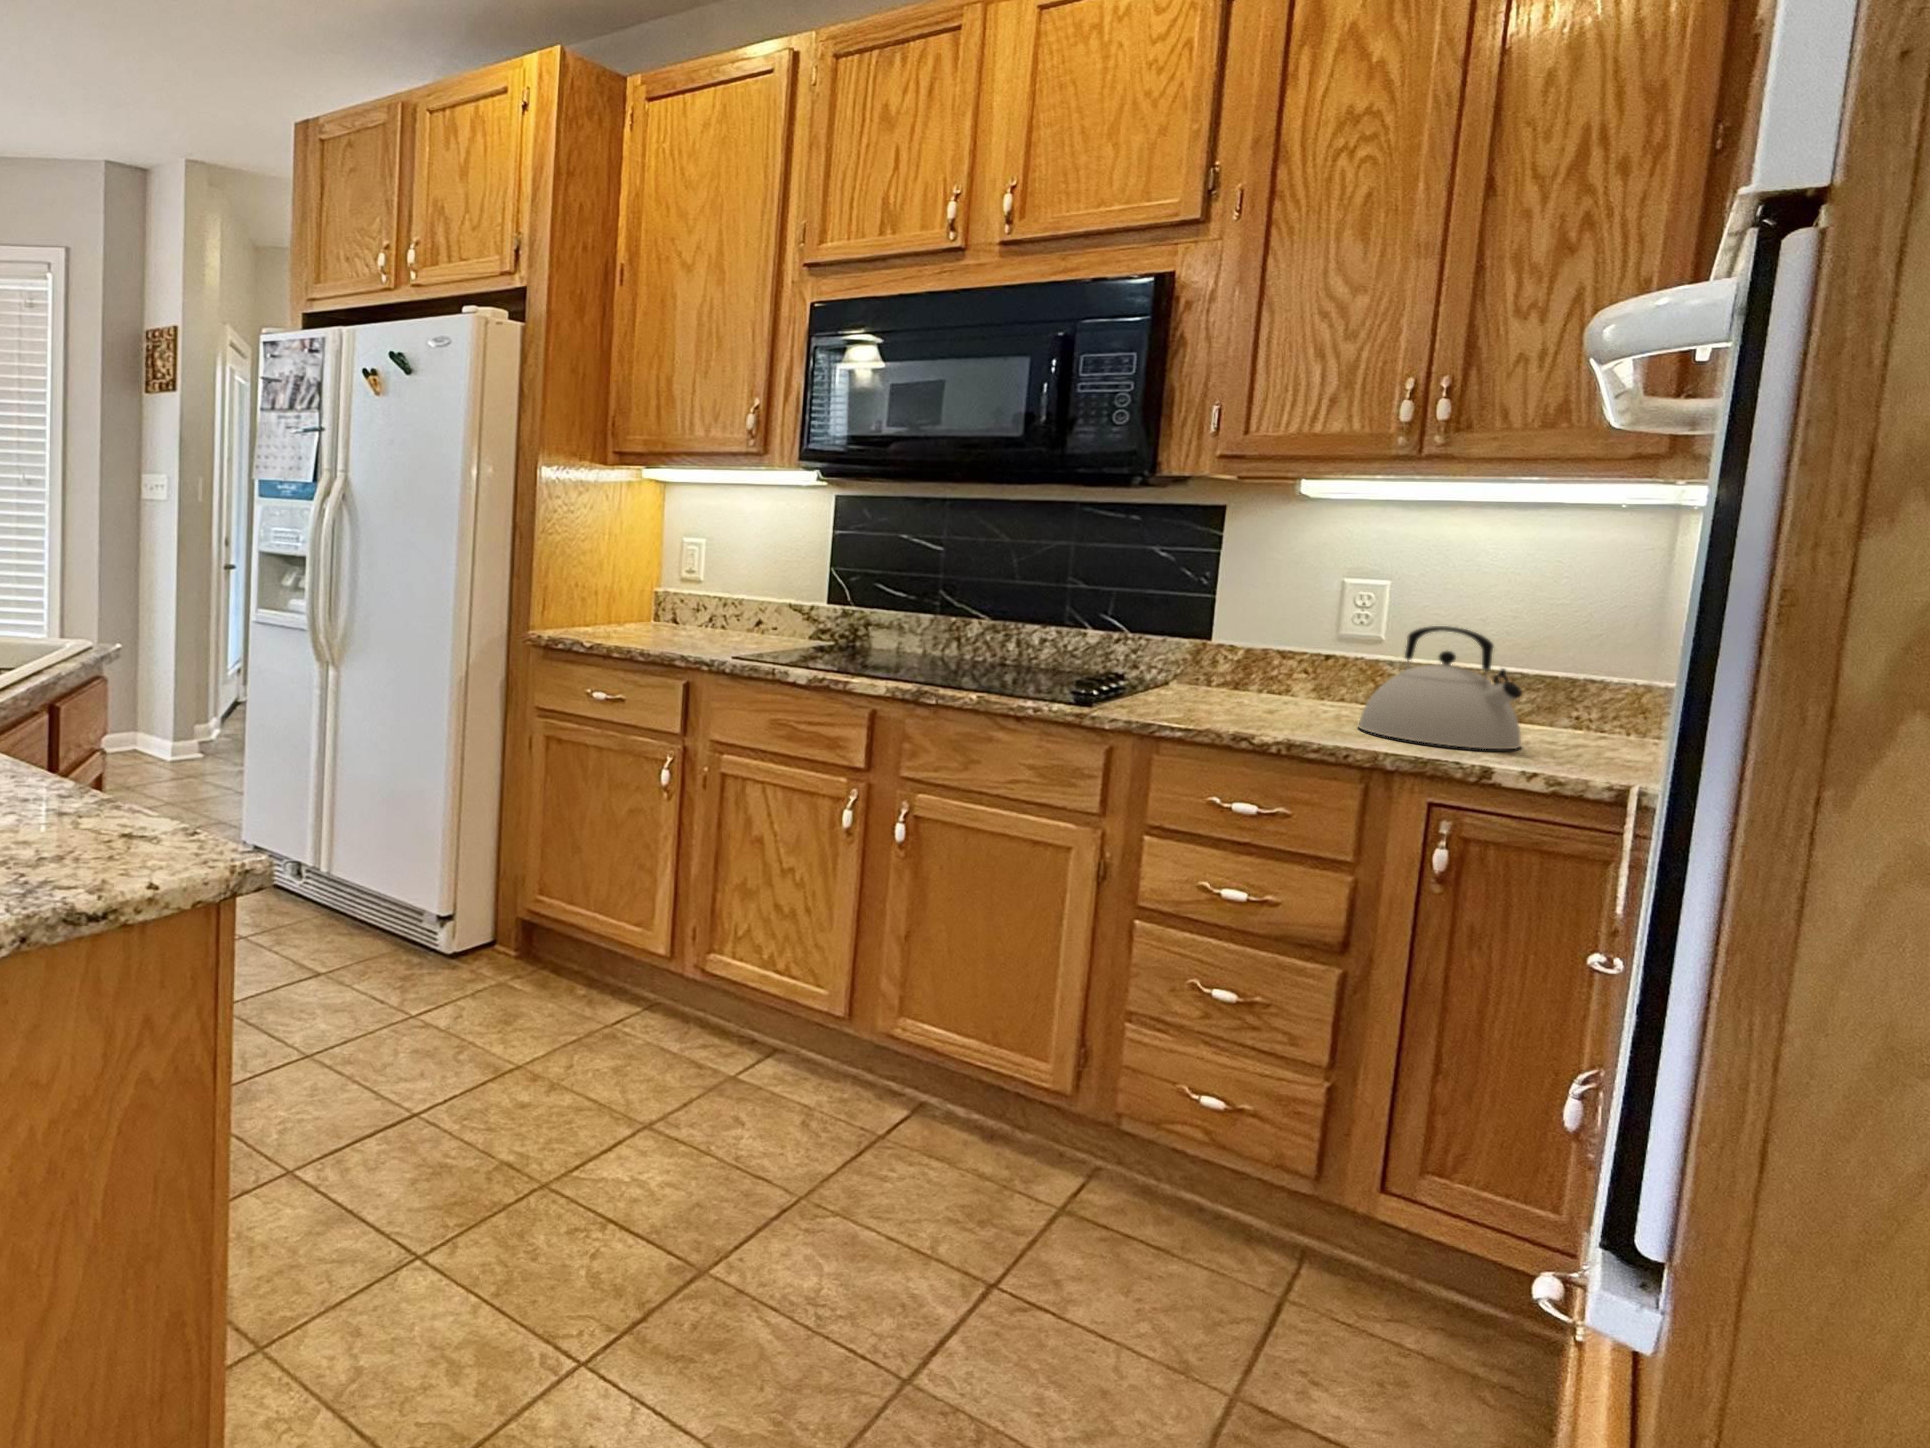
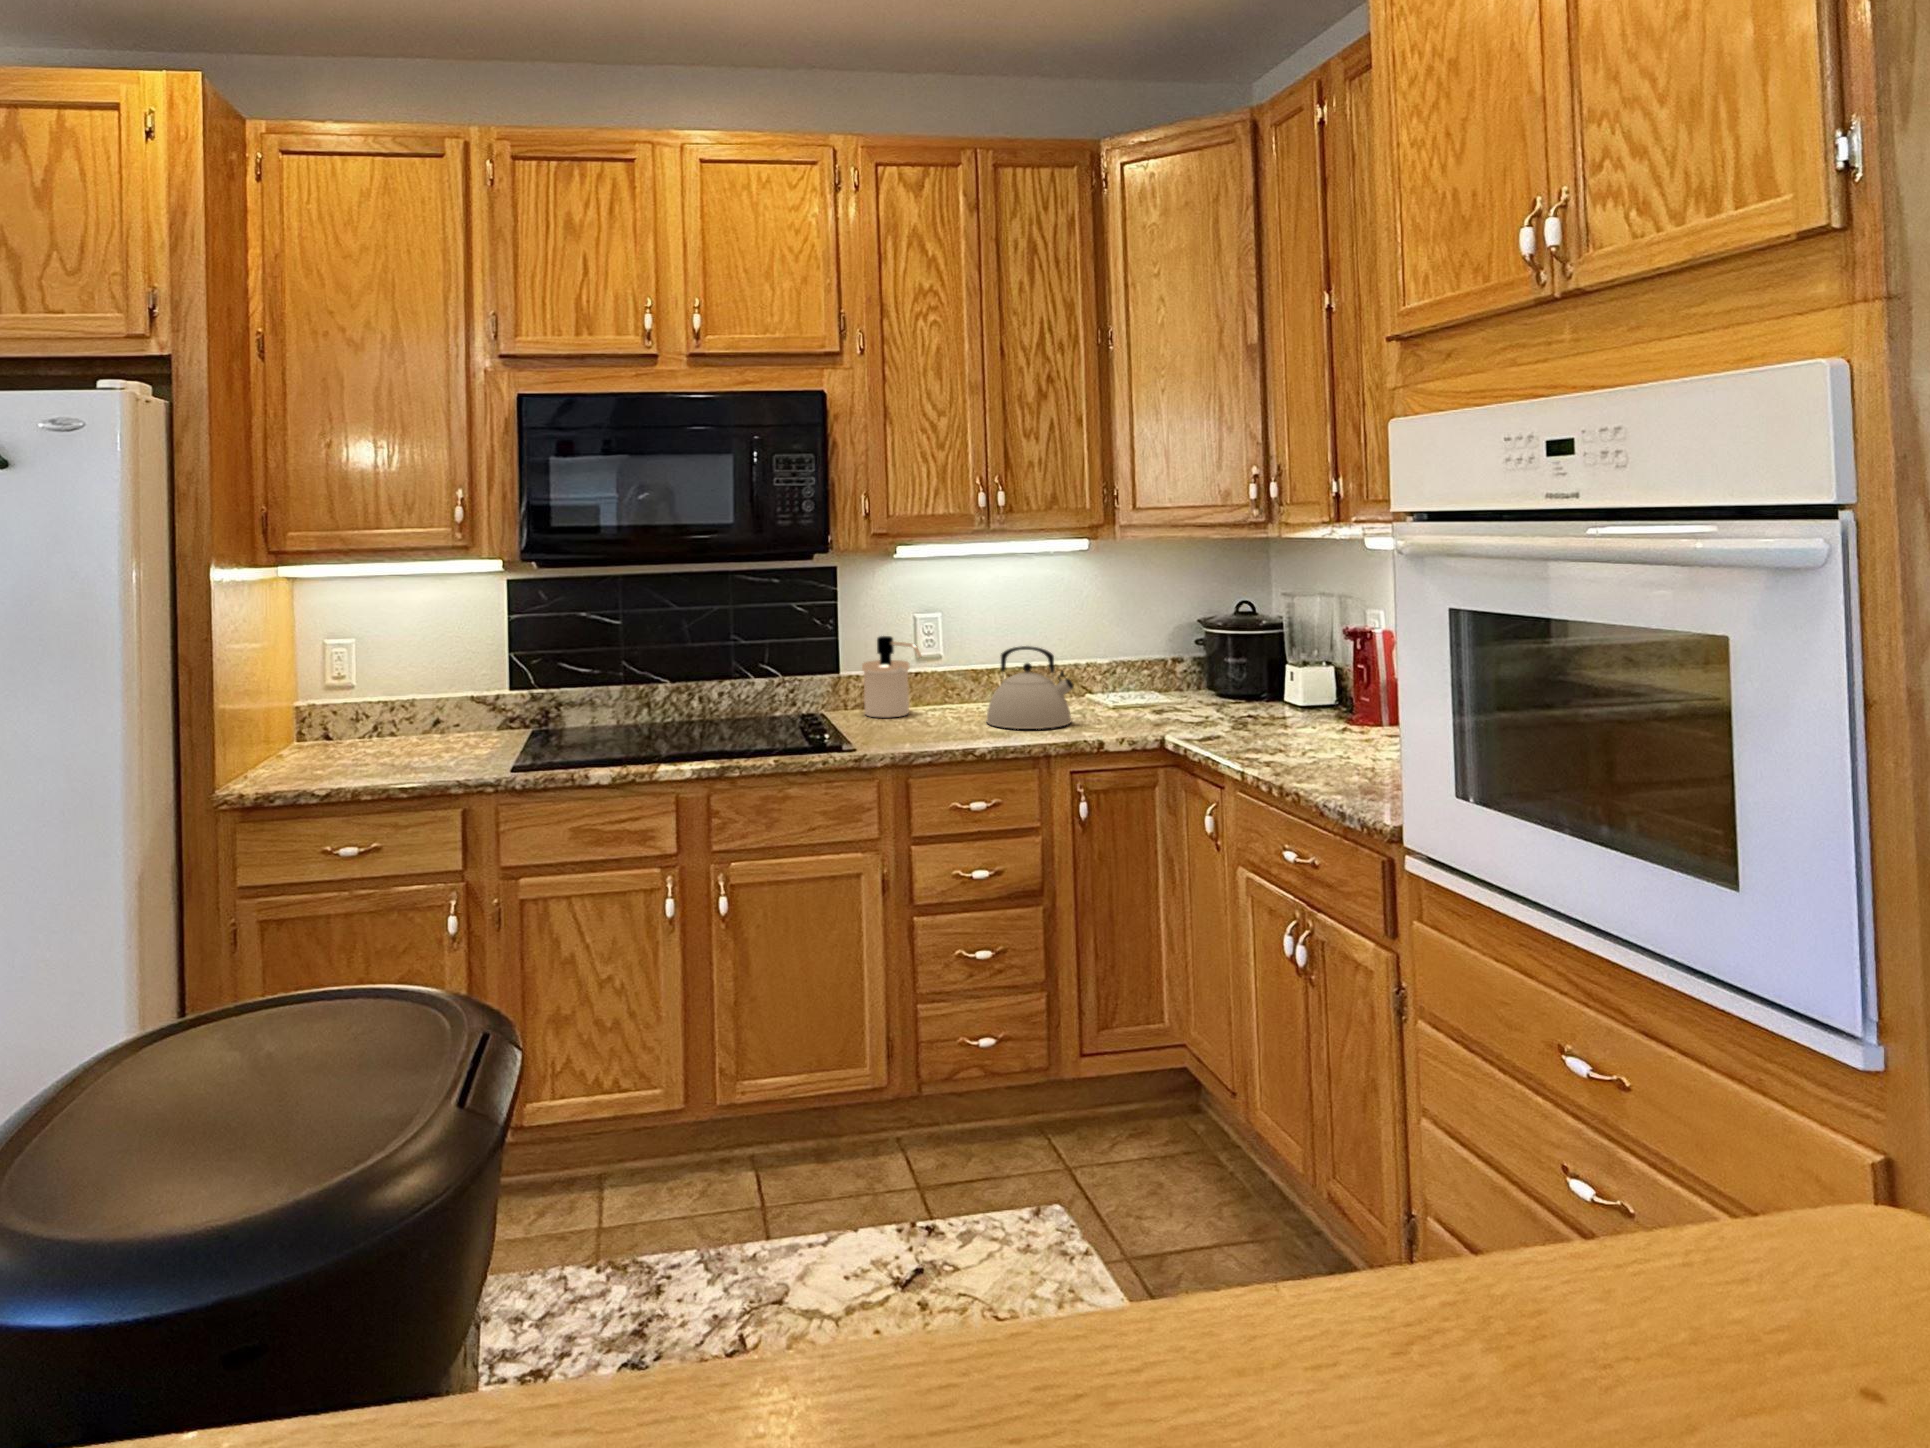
soap dispenser: none [1210,595,1289,700] -> present [862,636,921,717]

